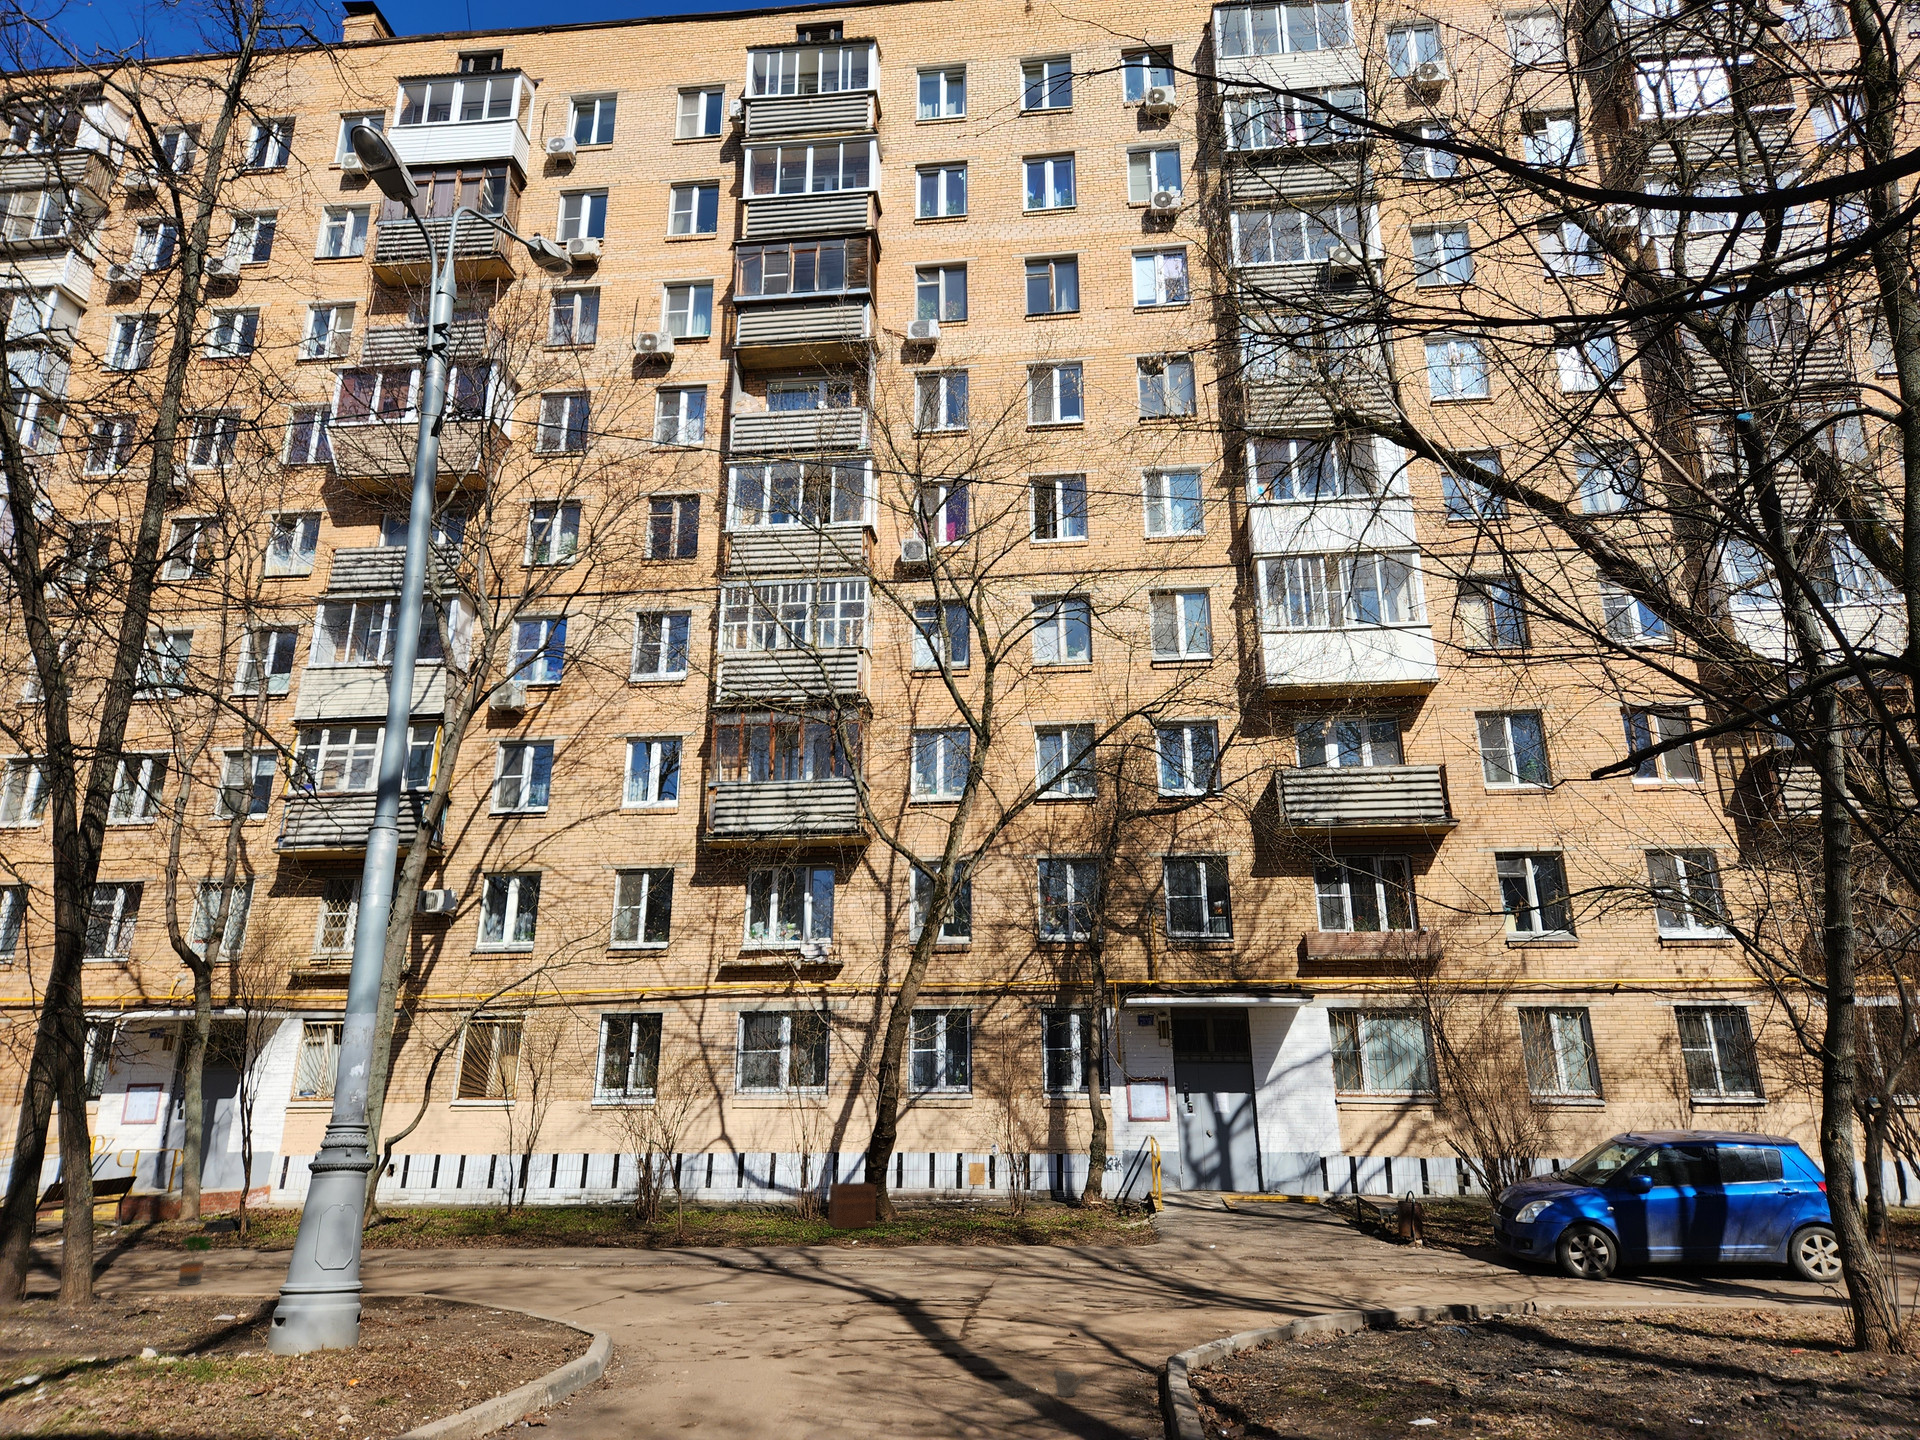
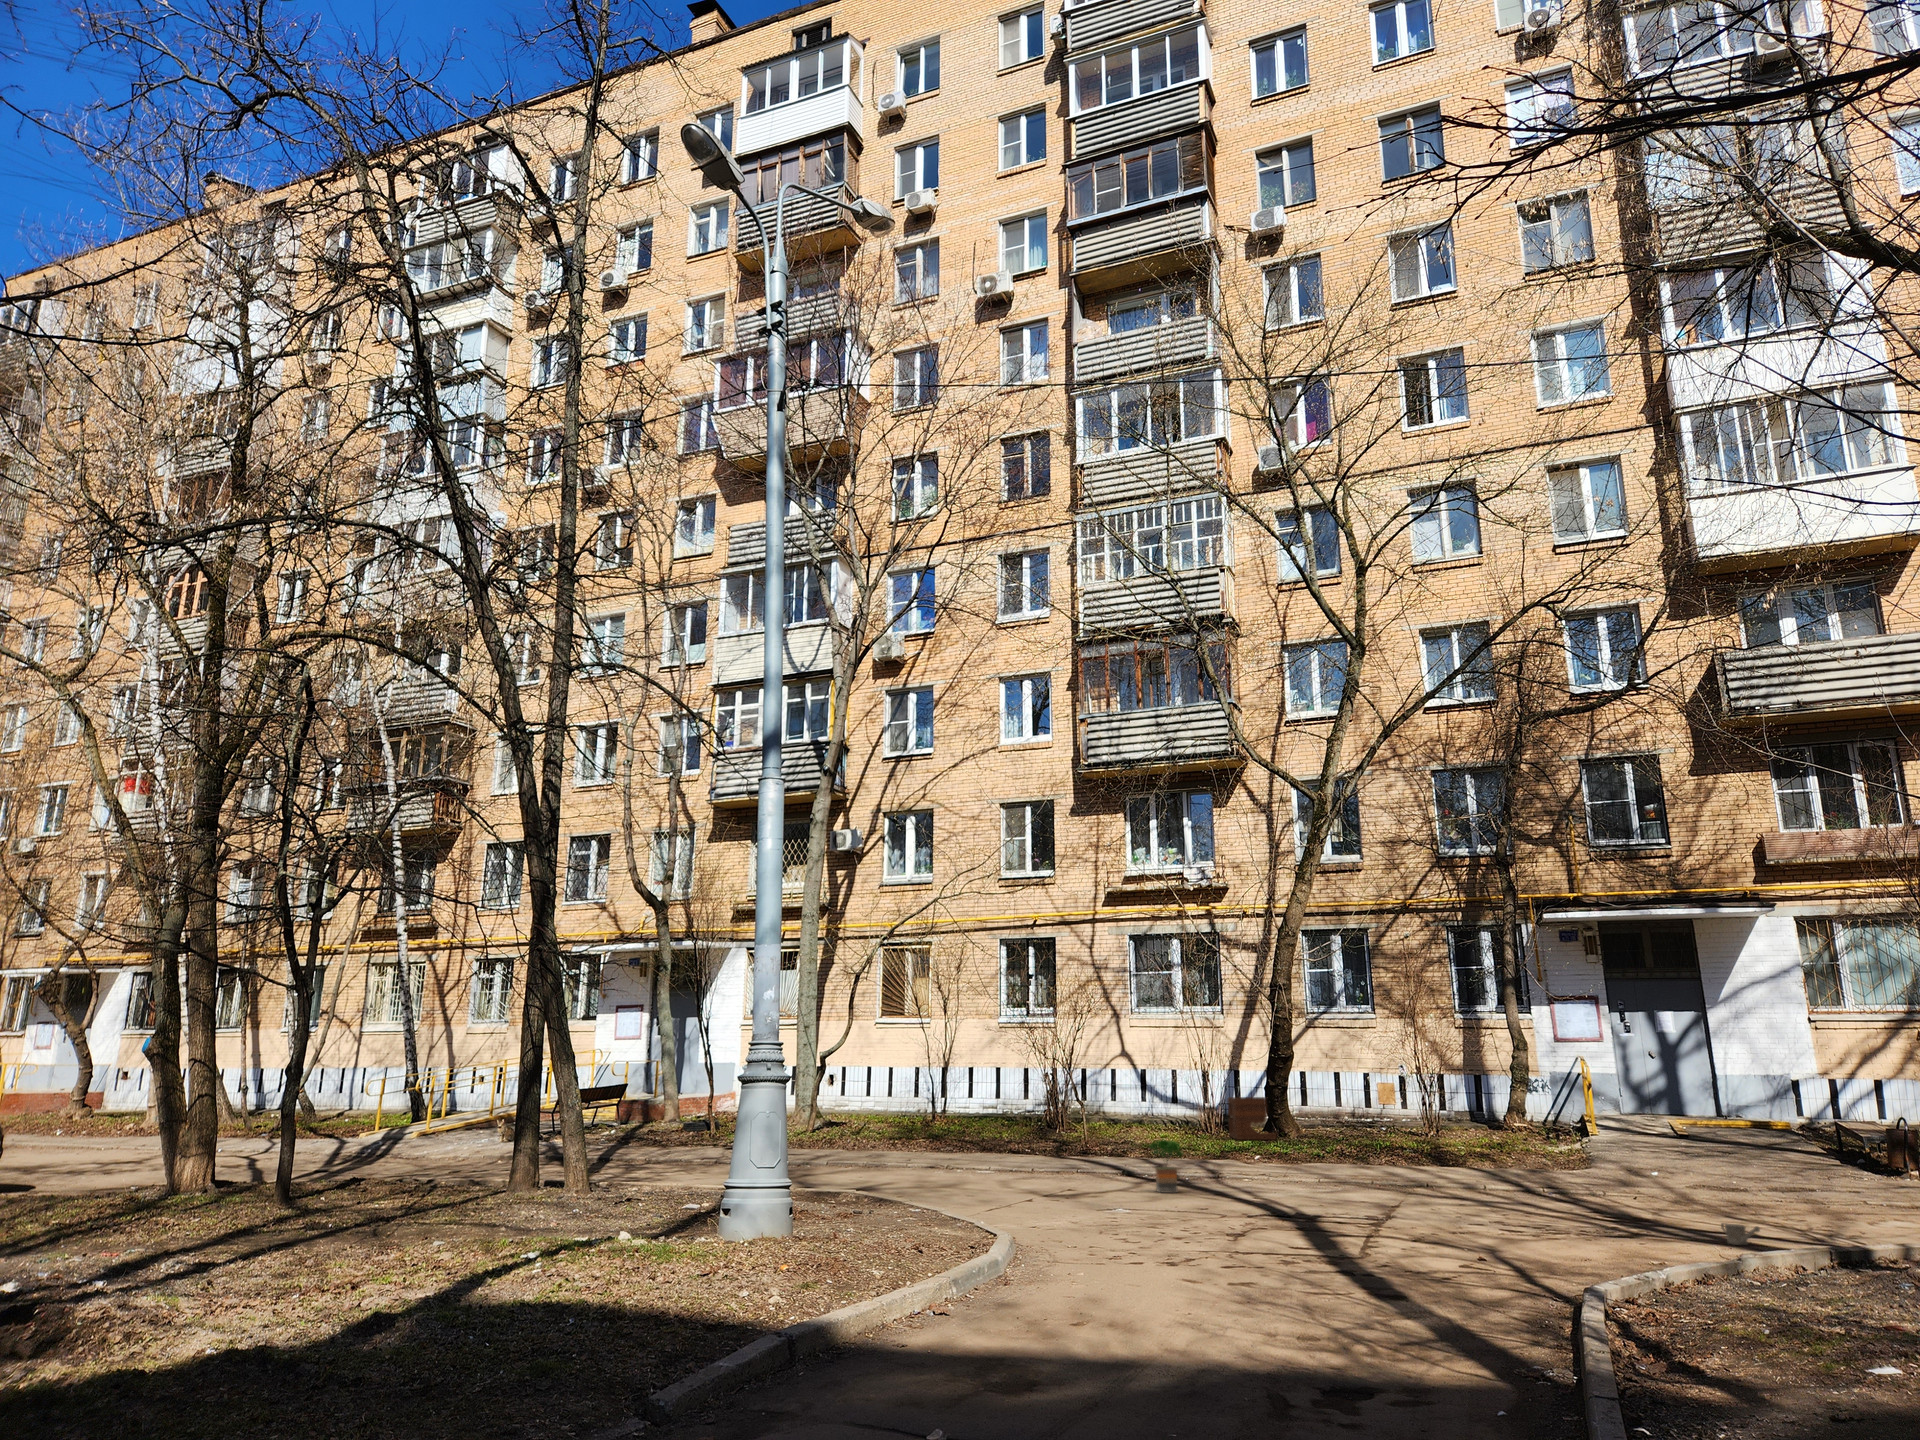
potted tree: present [178,1235,213,1286] -> present [1151,1140,1183,1193]
watering can: present [1054,1370,1086,1397] -> present [1721,1223,1760,1245]

